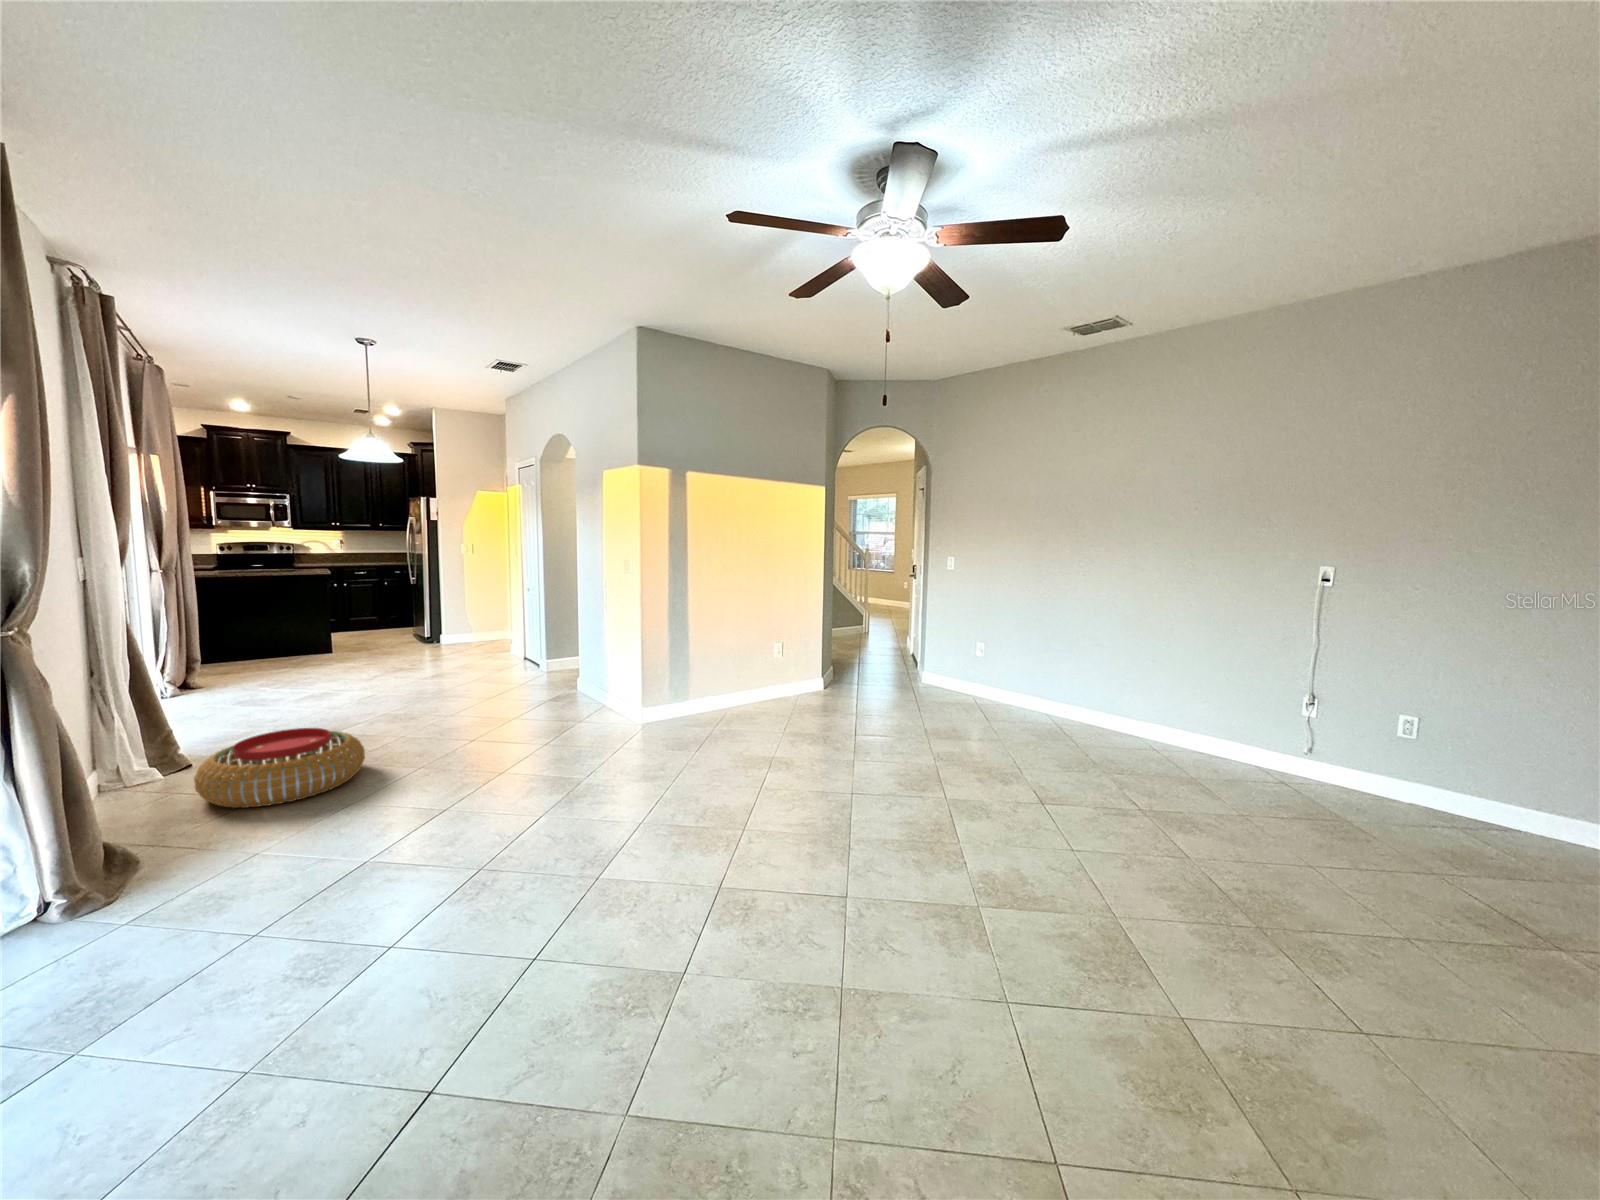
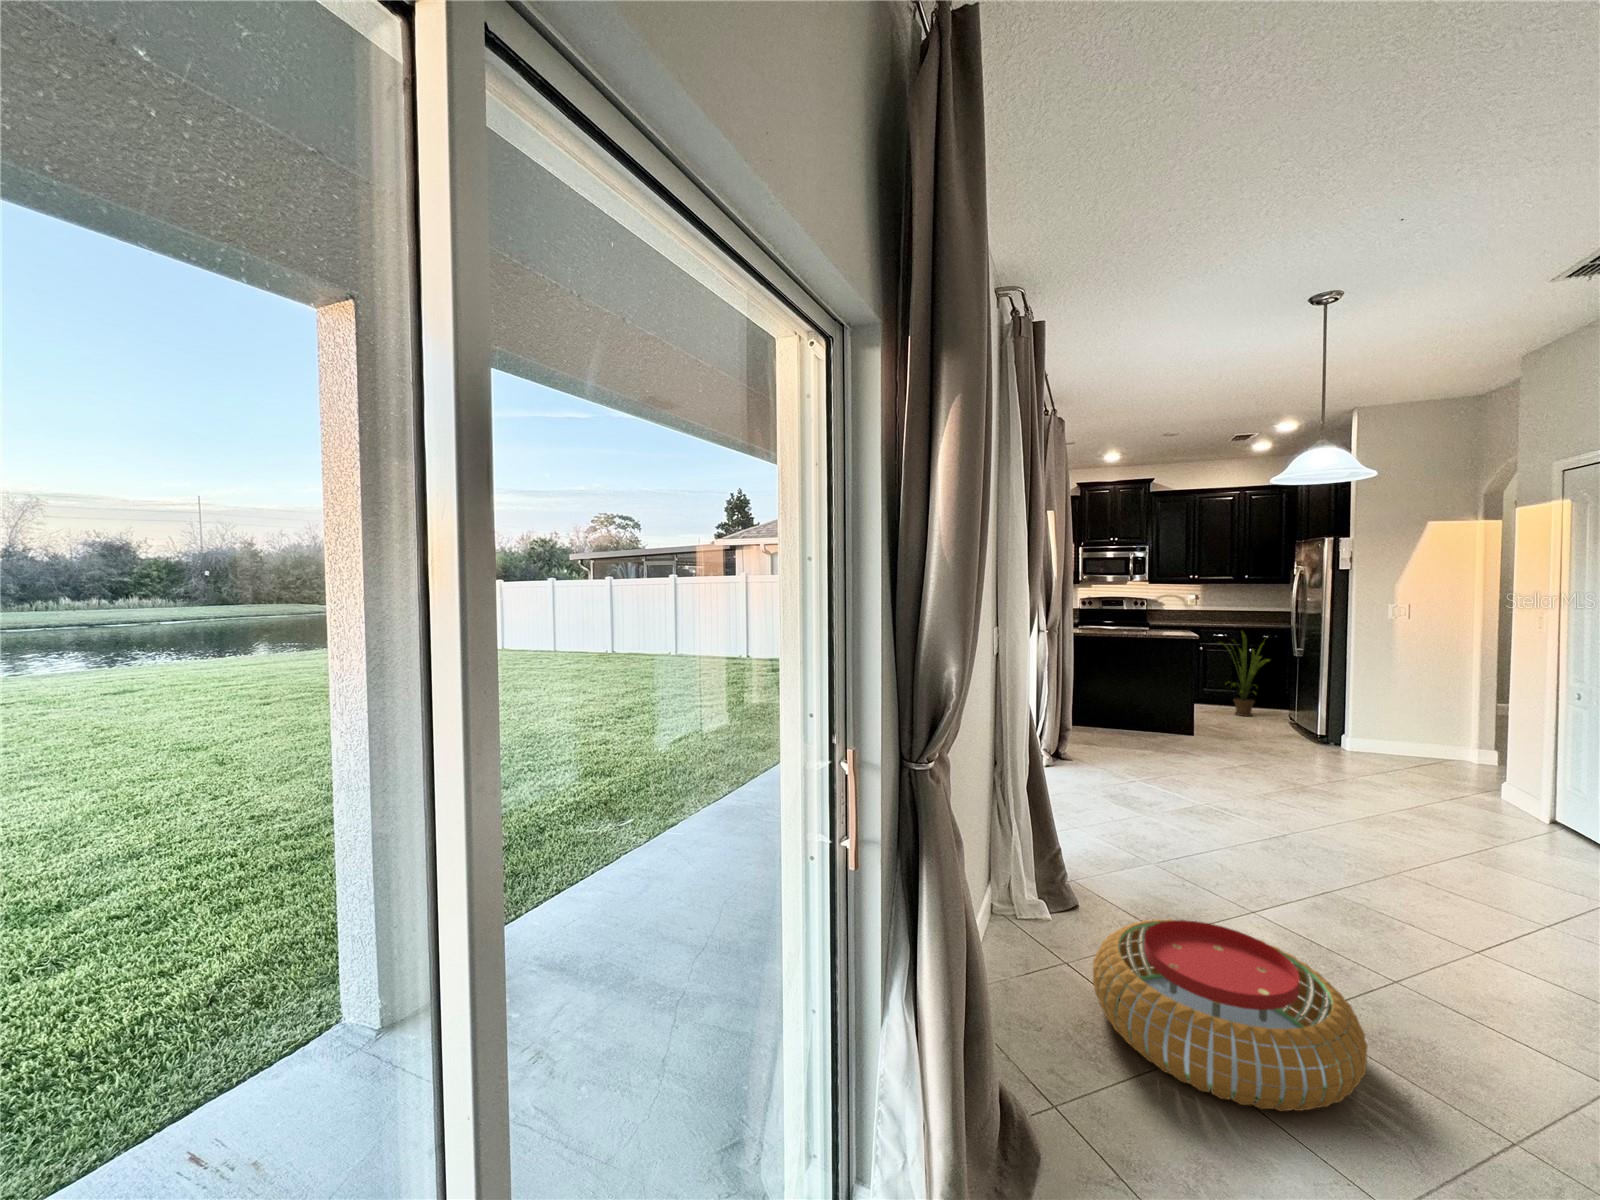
house plant: none [355,568,400,633] -> present [1233,632,1269,716]

